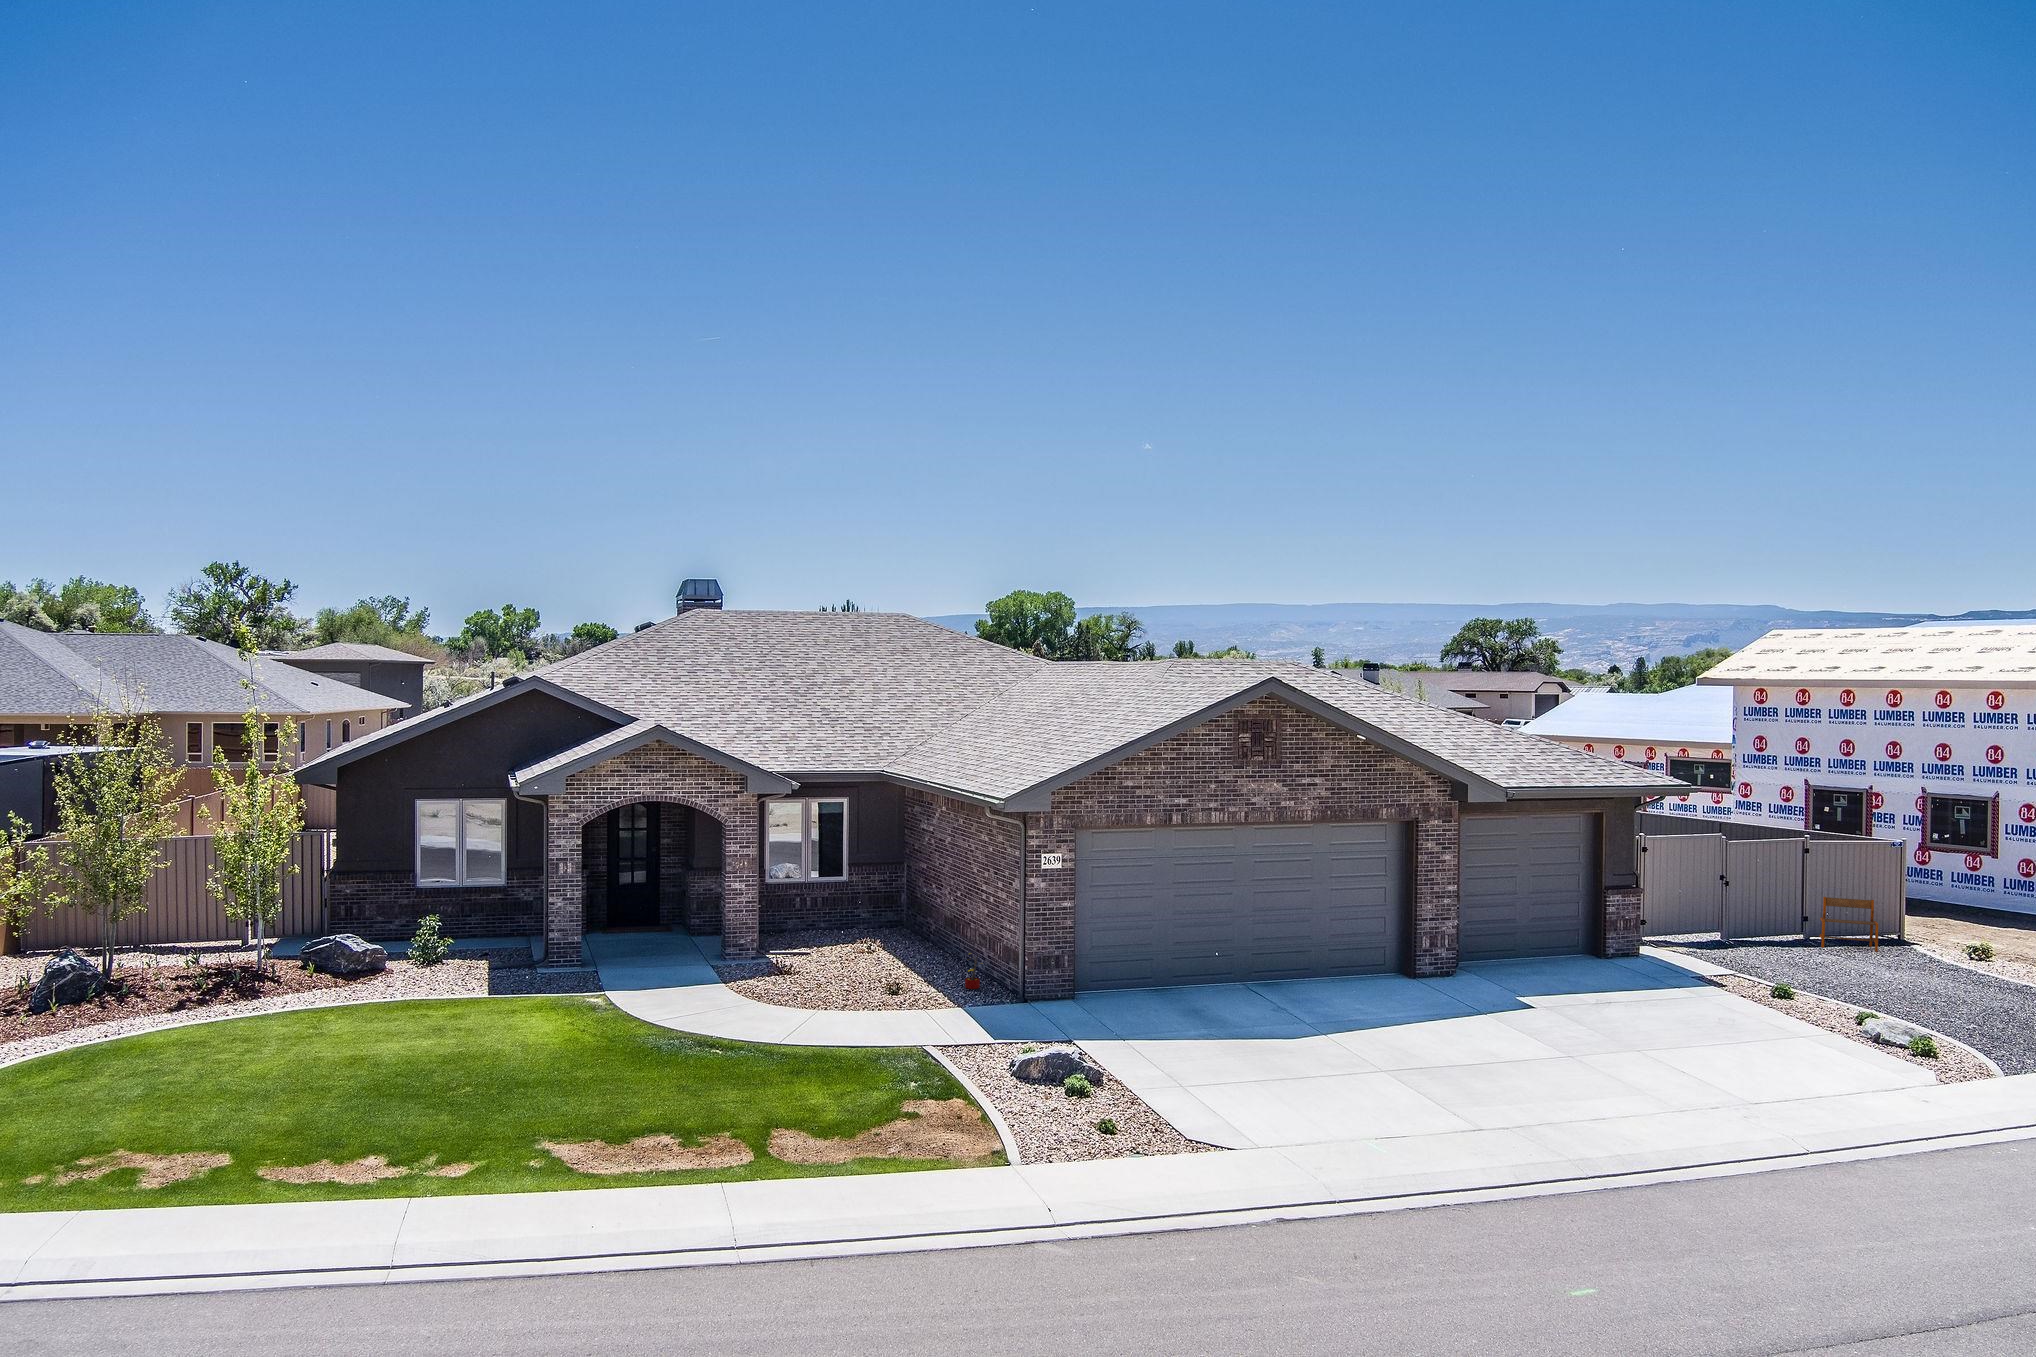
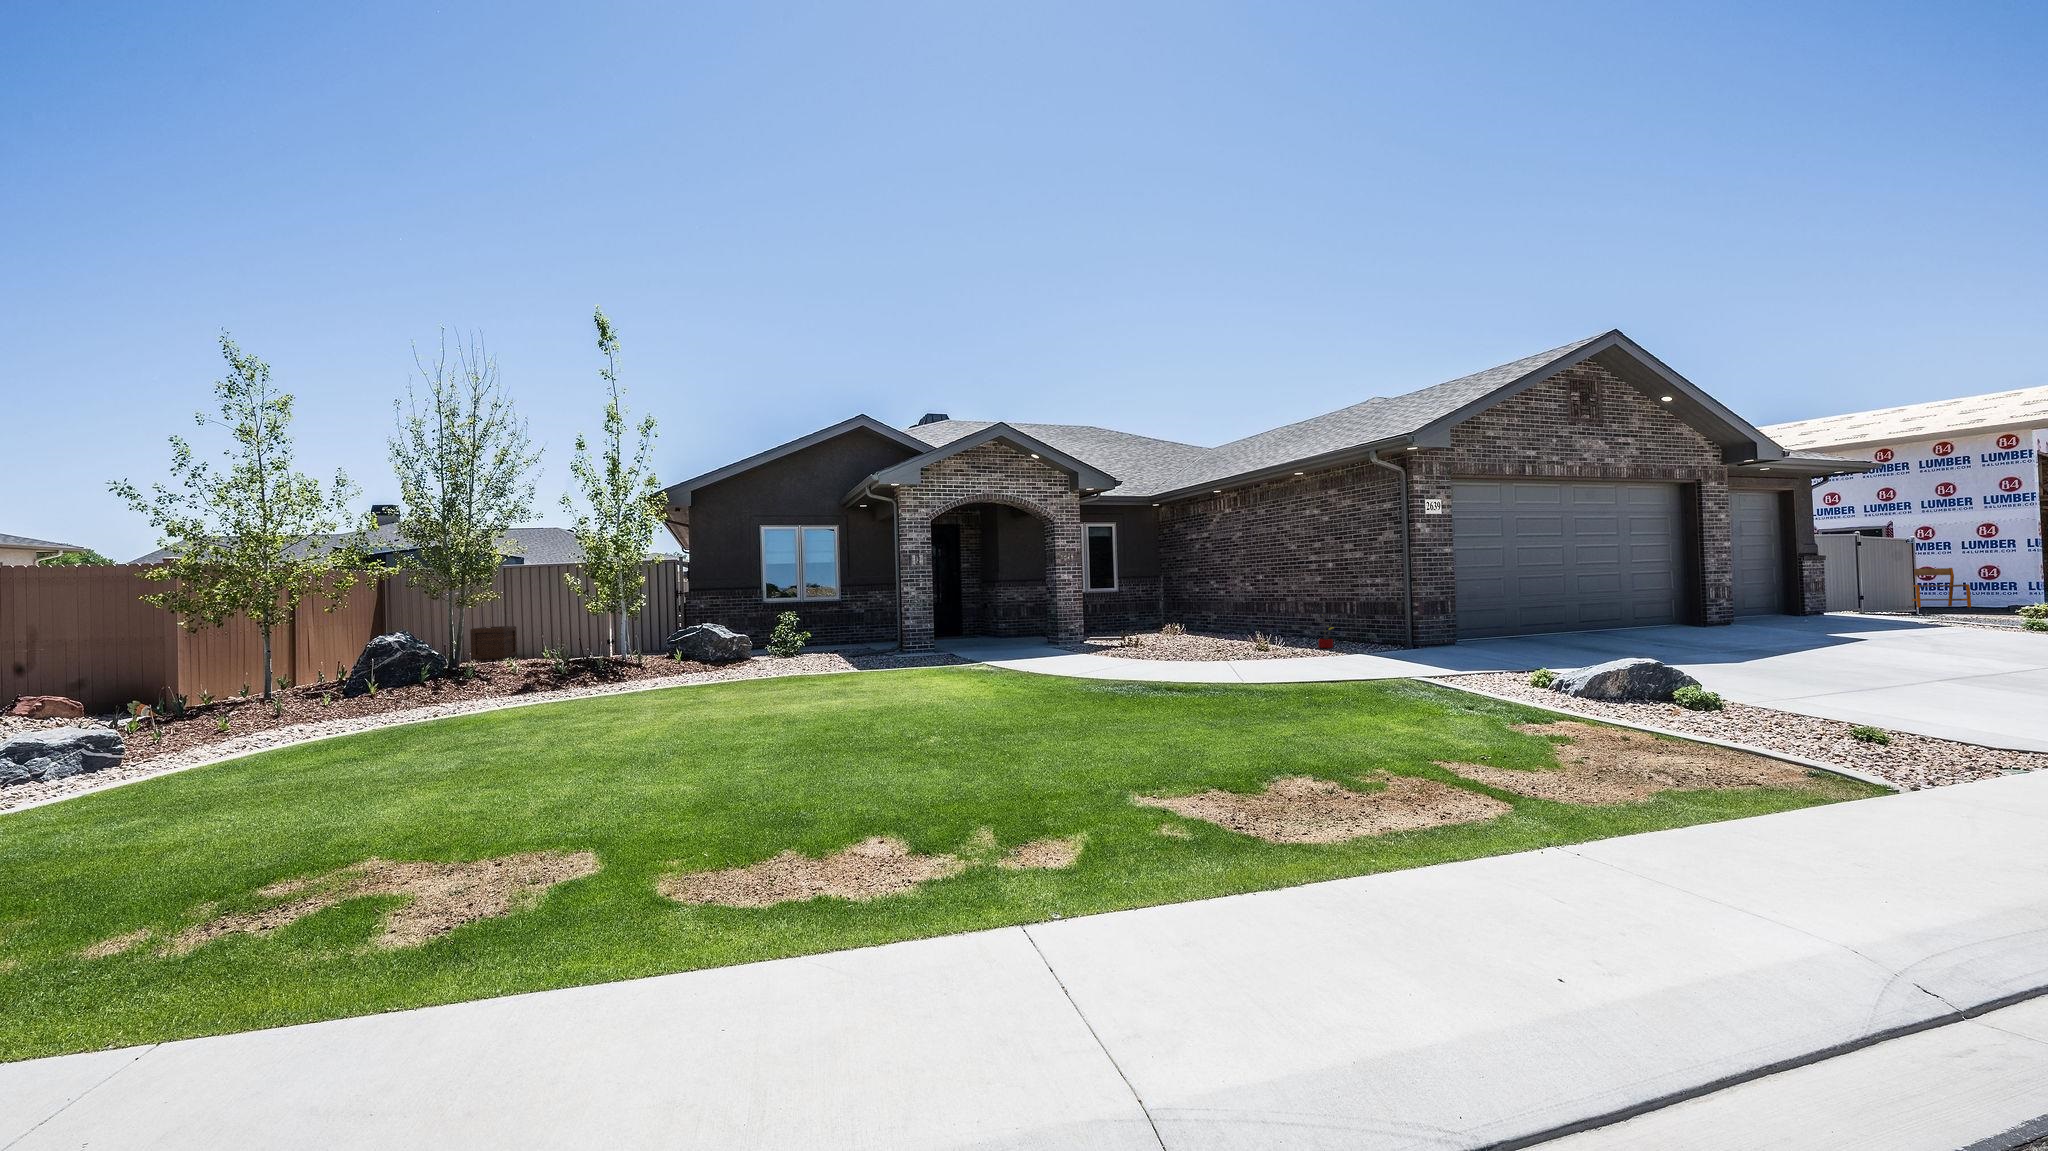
wooden crate: none [104,907,150,945] -> present [470,626,517,659]

